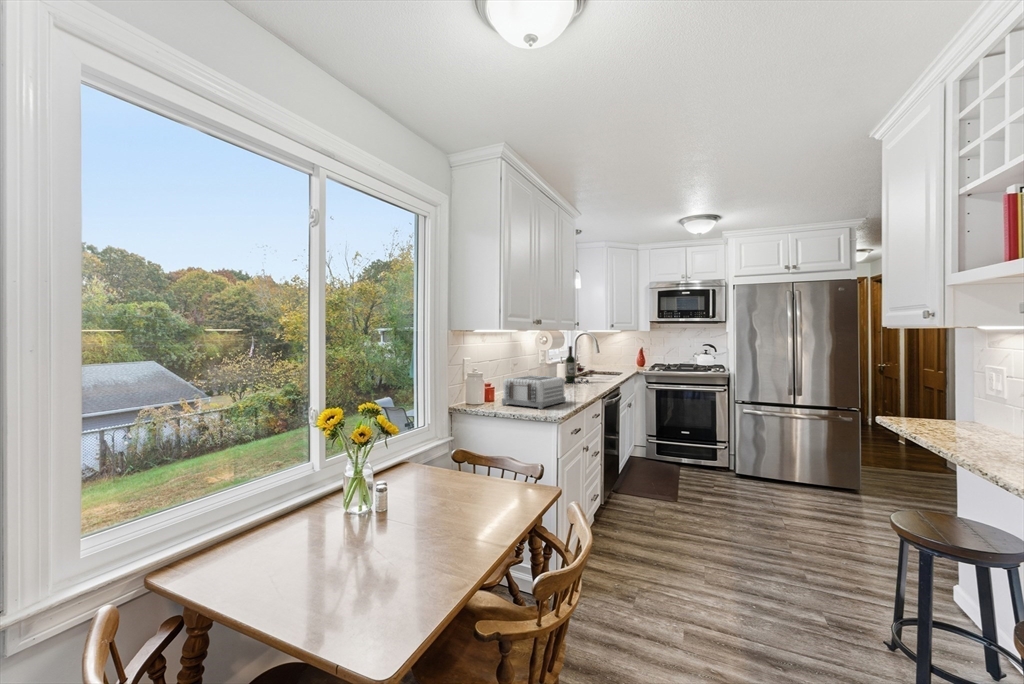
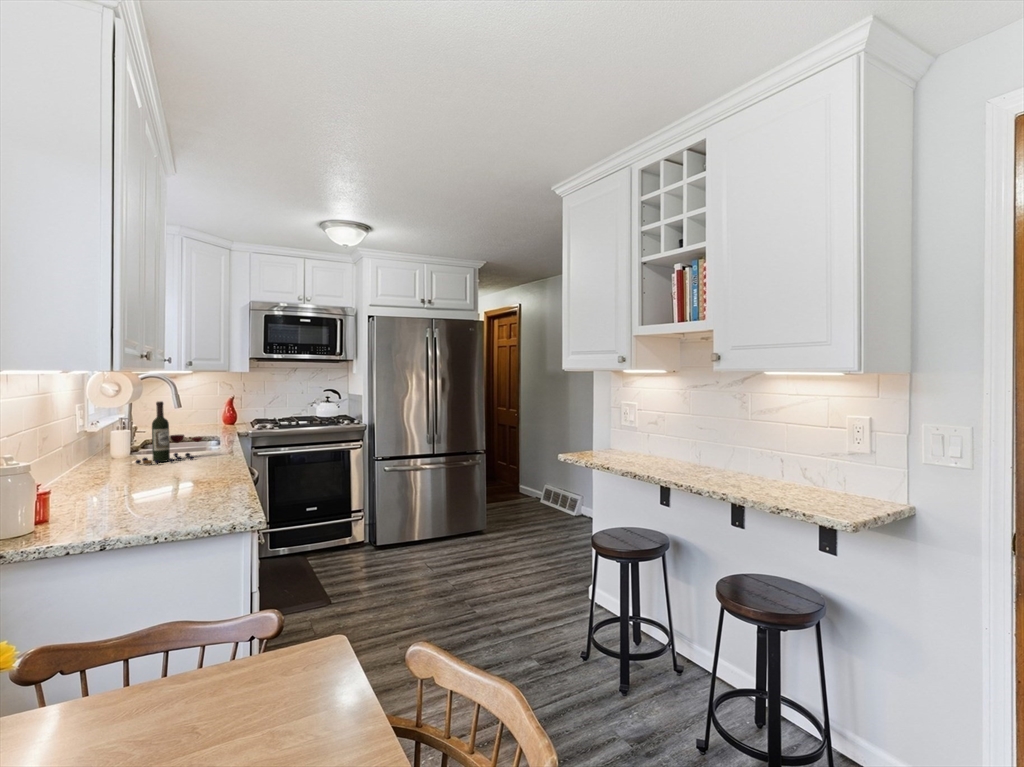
toaster: present [502,376,566,409] -> none [115,456,223,517]

